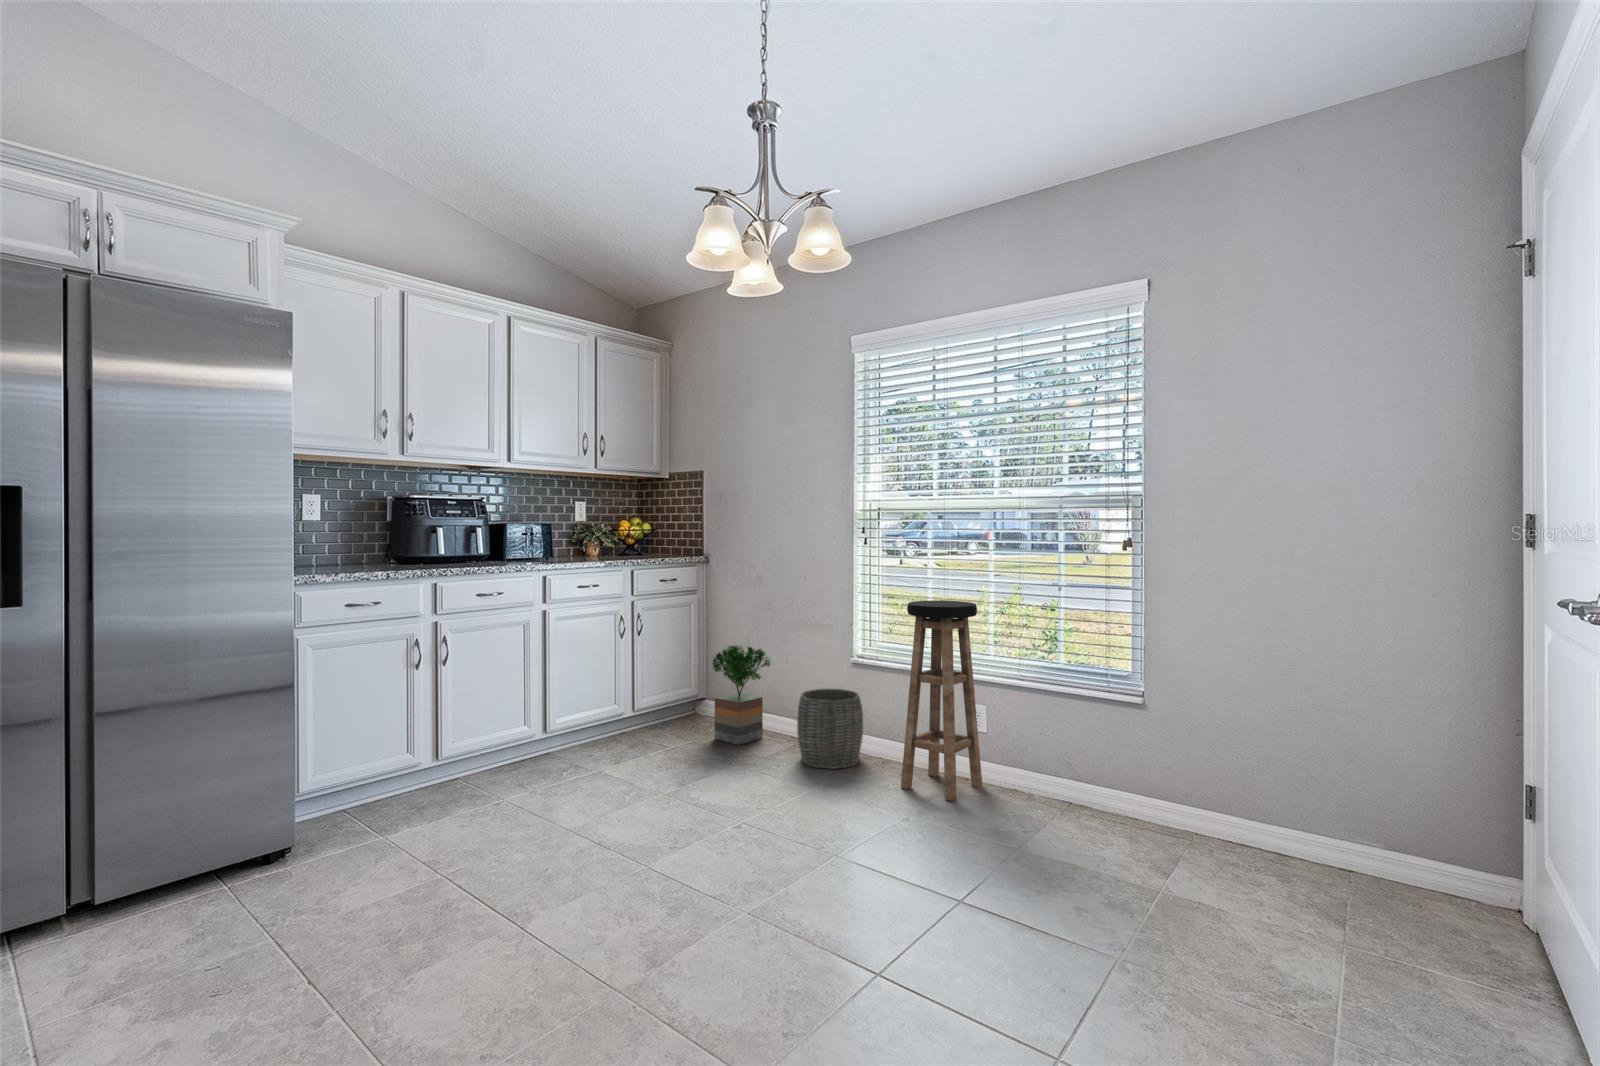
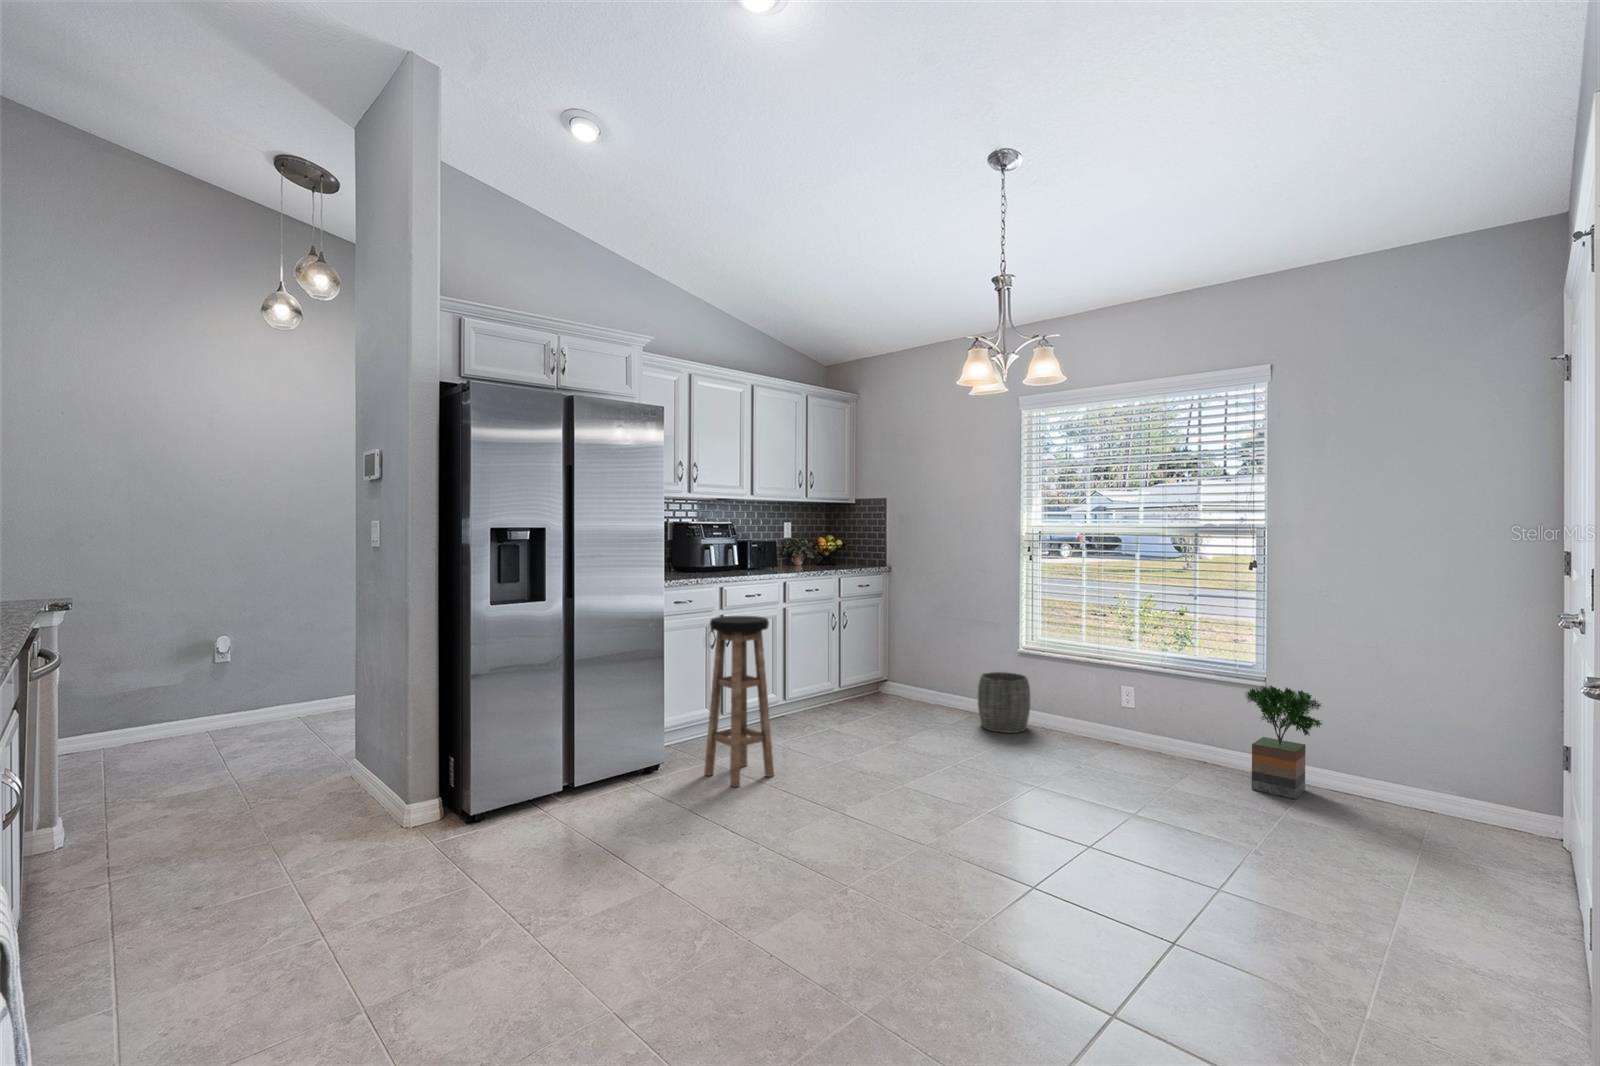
bar stool: present [901,600,982,801] -> present [704,616,774,787]
potted tree: present [712,645,772,745] -> present [1246,686,1322,799]

